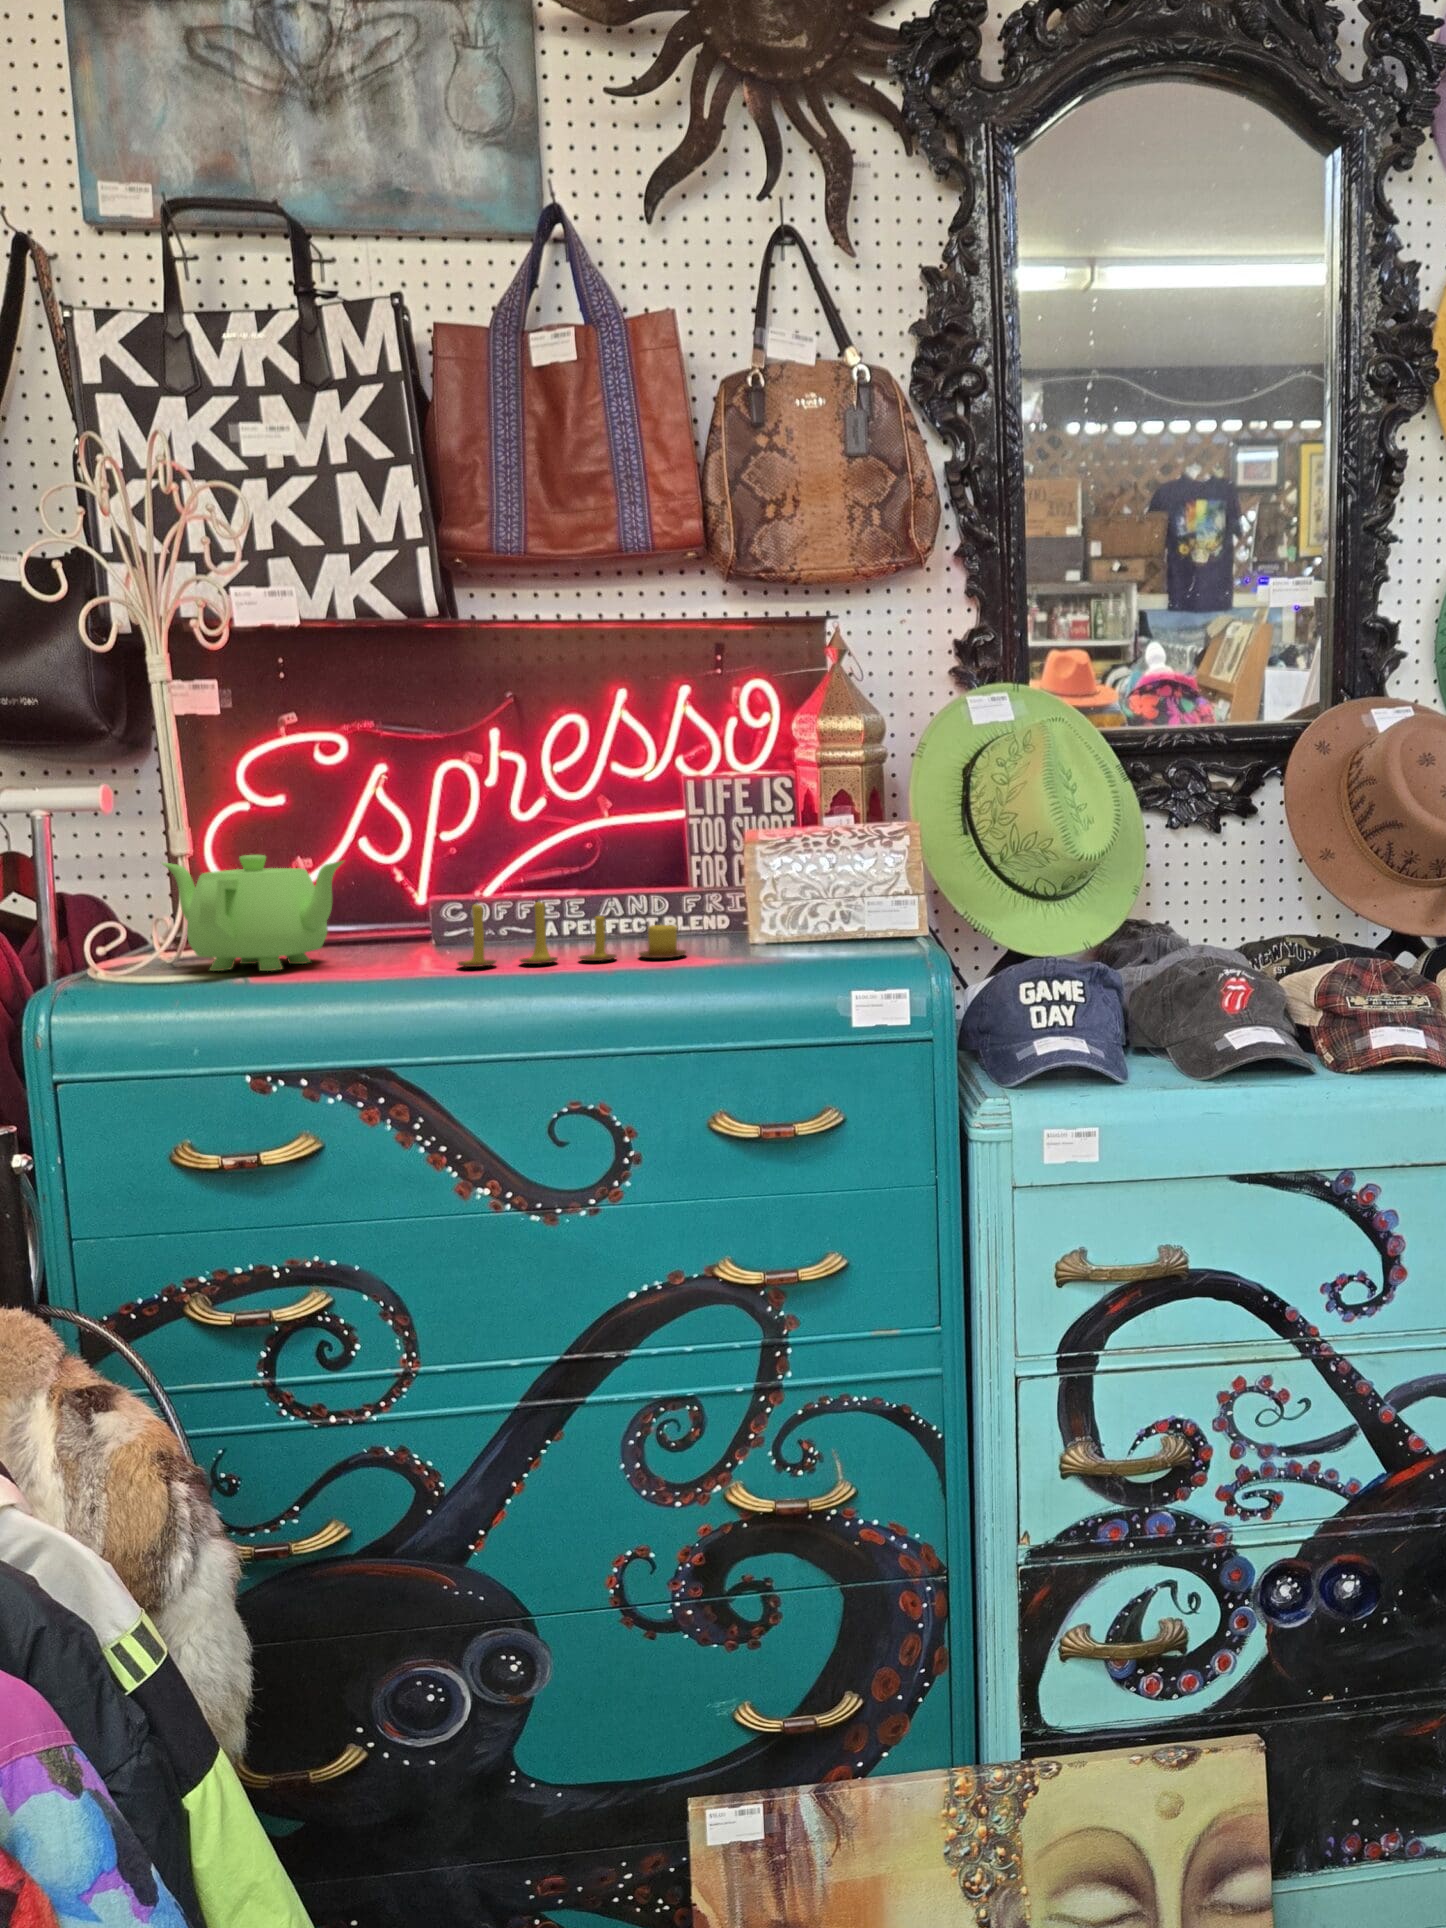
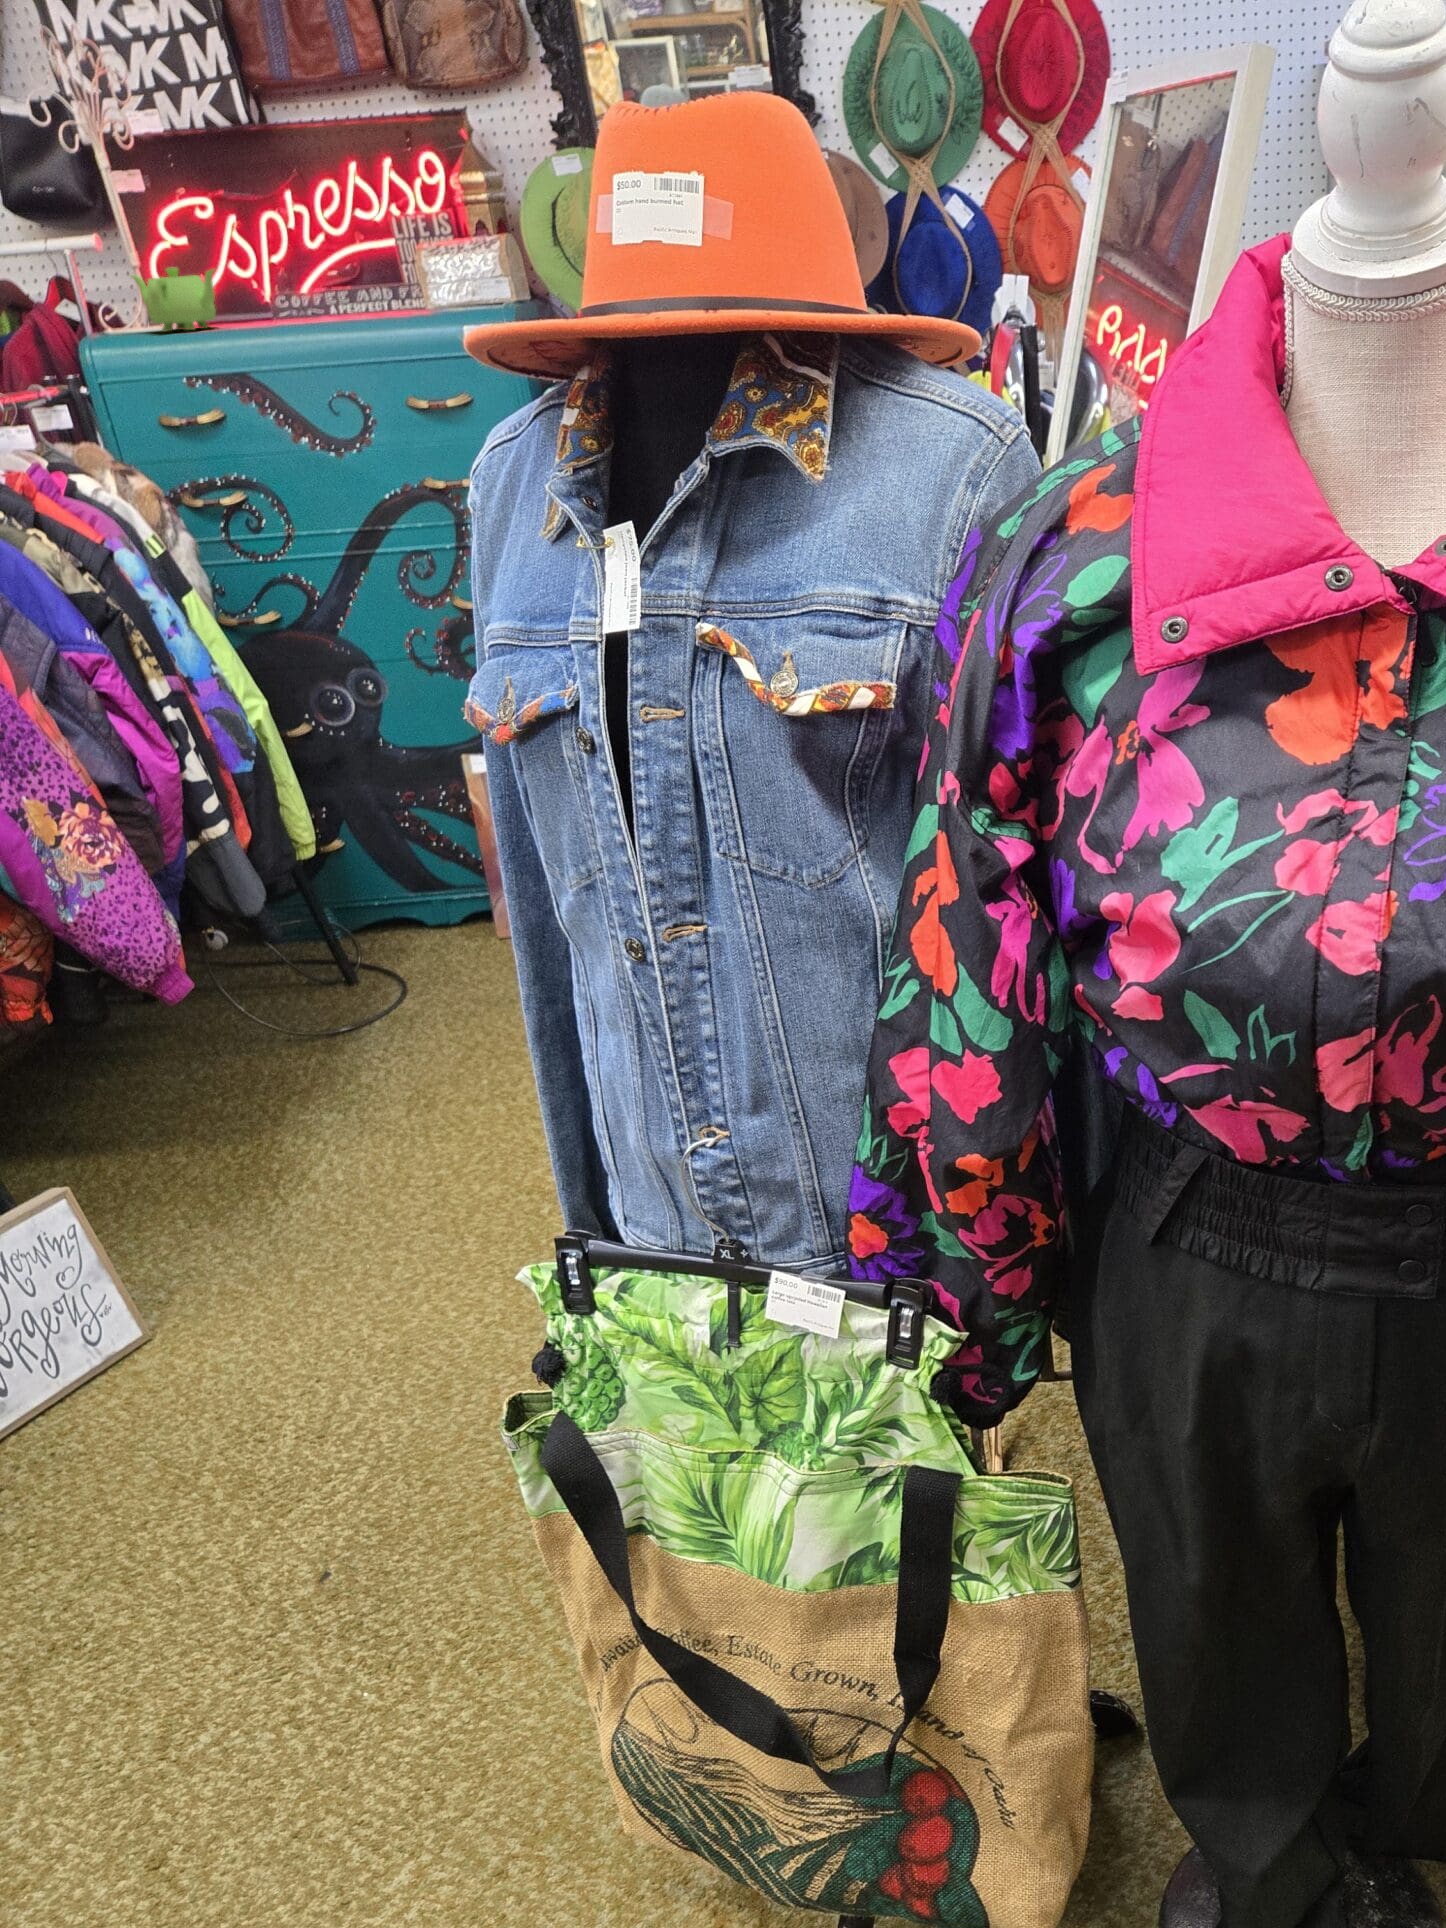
candle: present [458,901,686,967] -> none [279,284,393,324]

